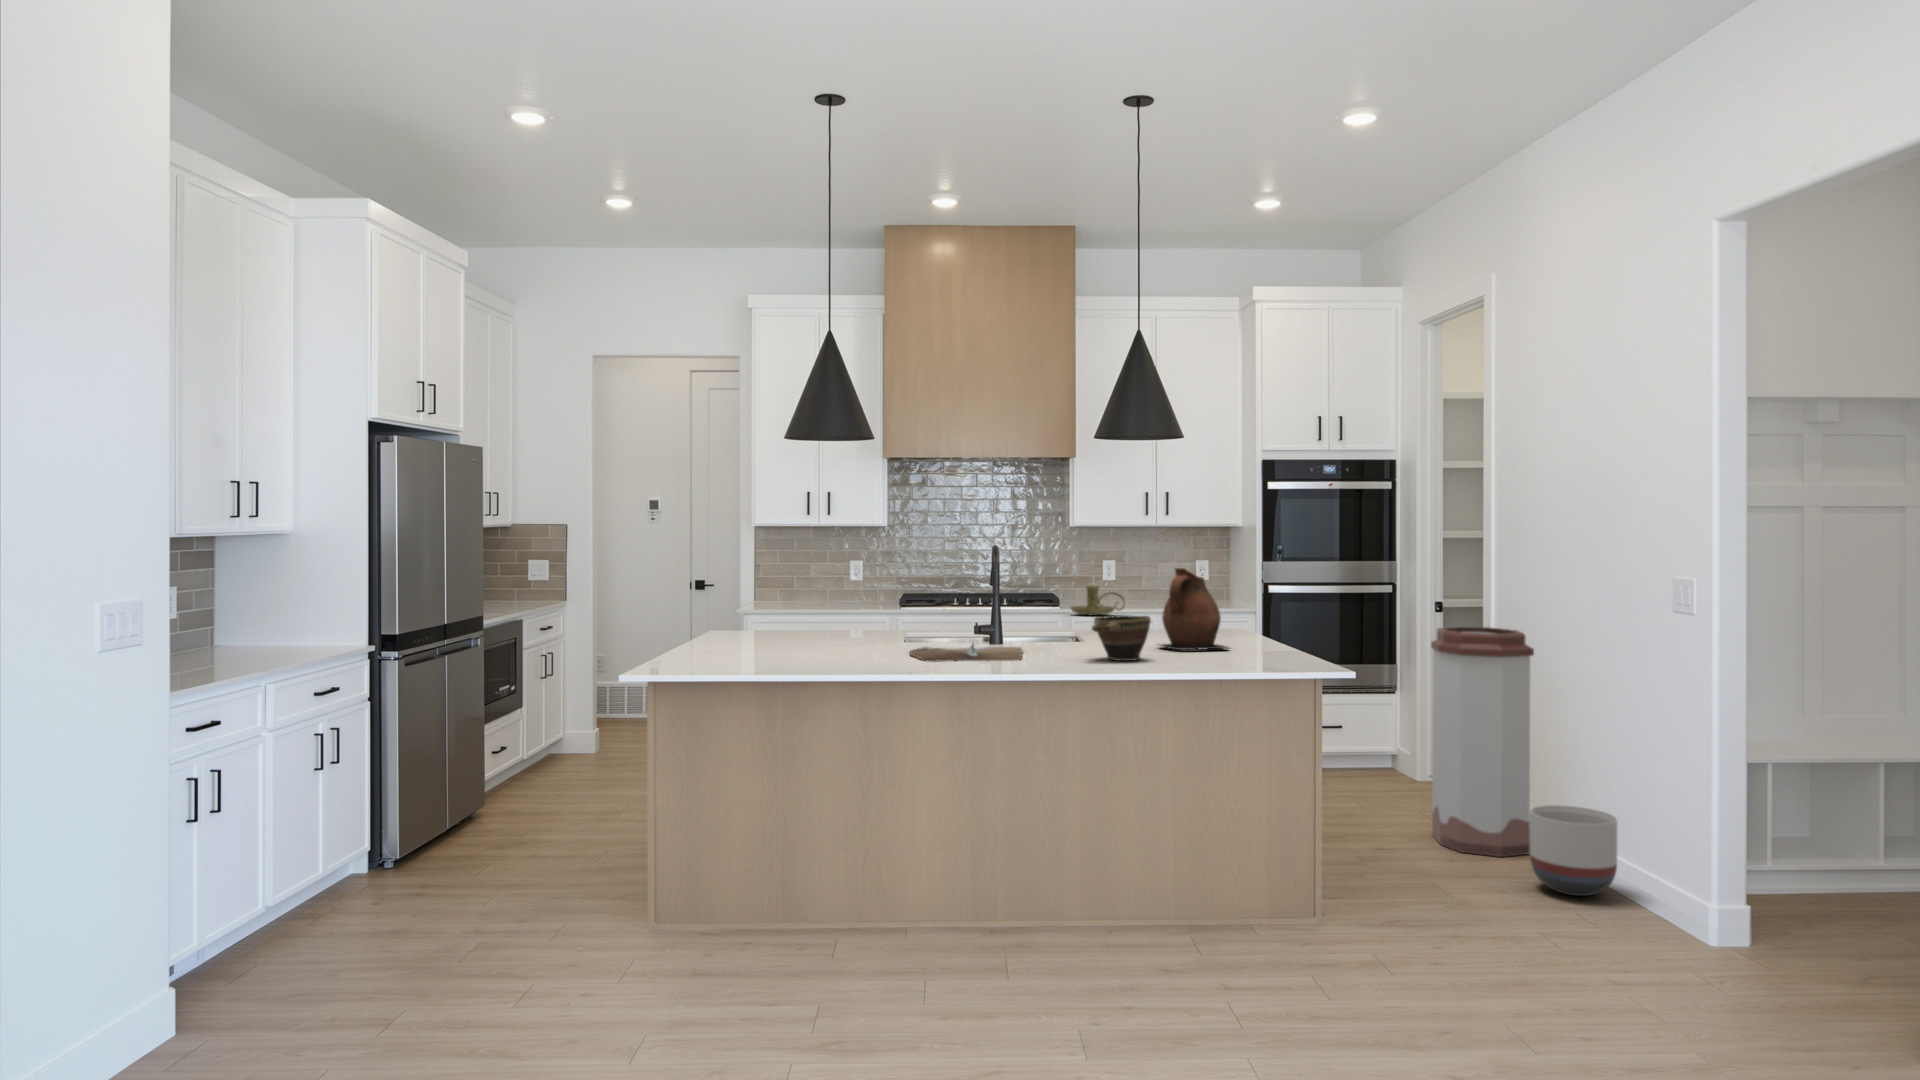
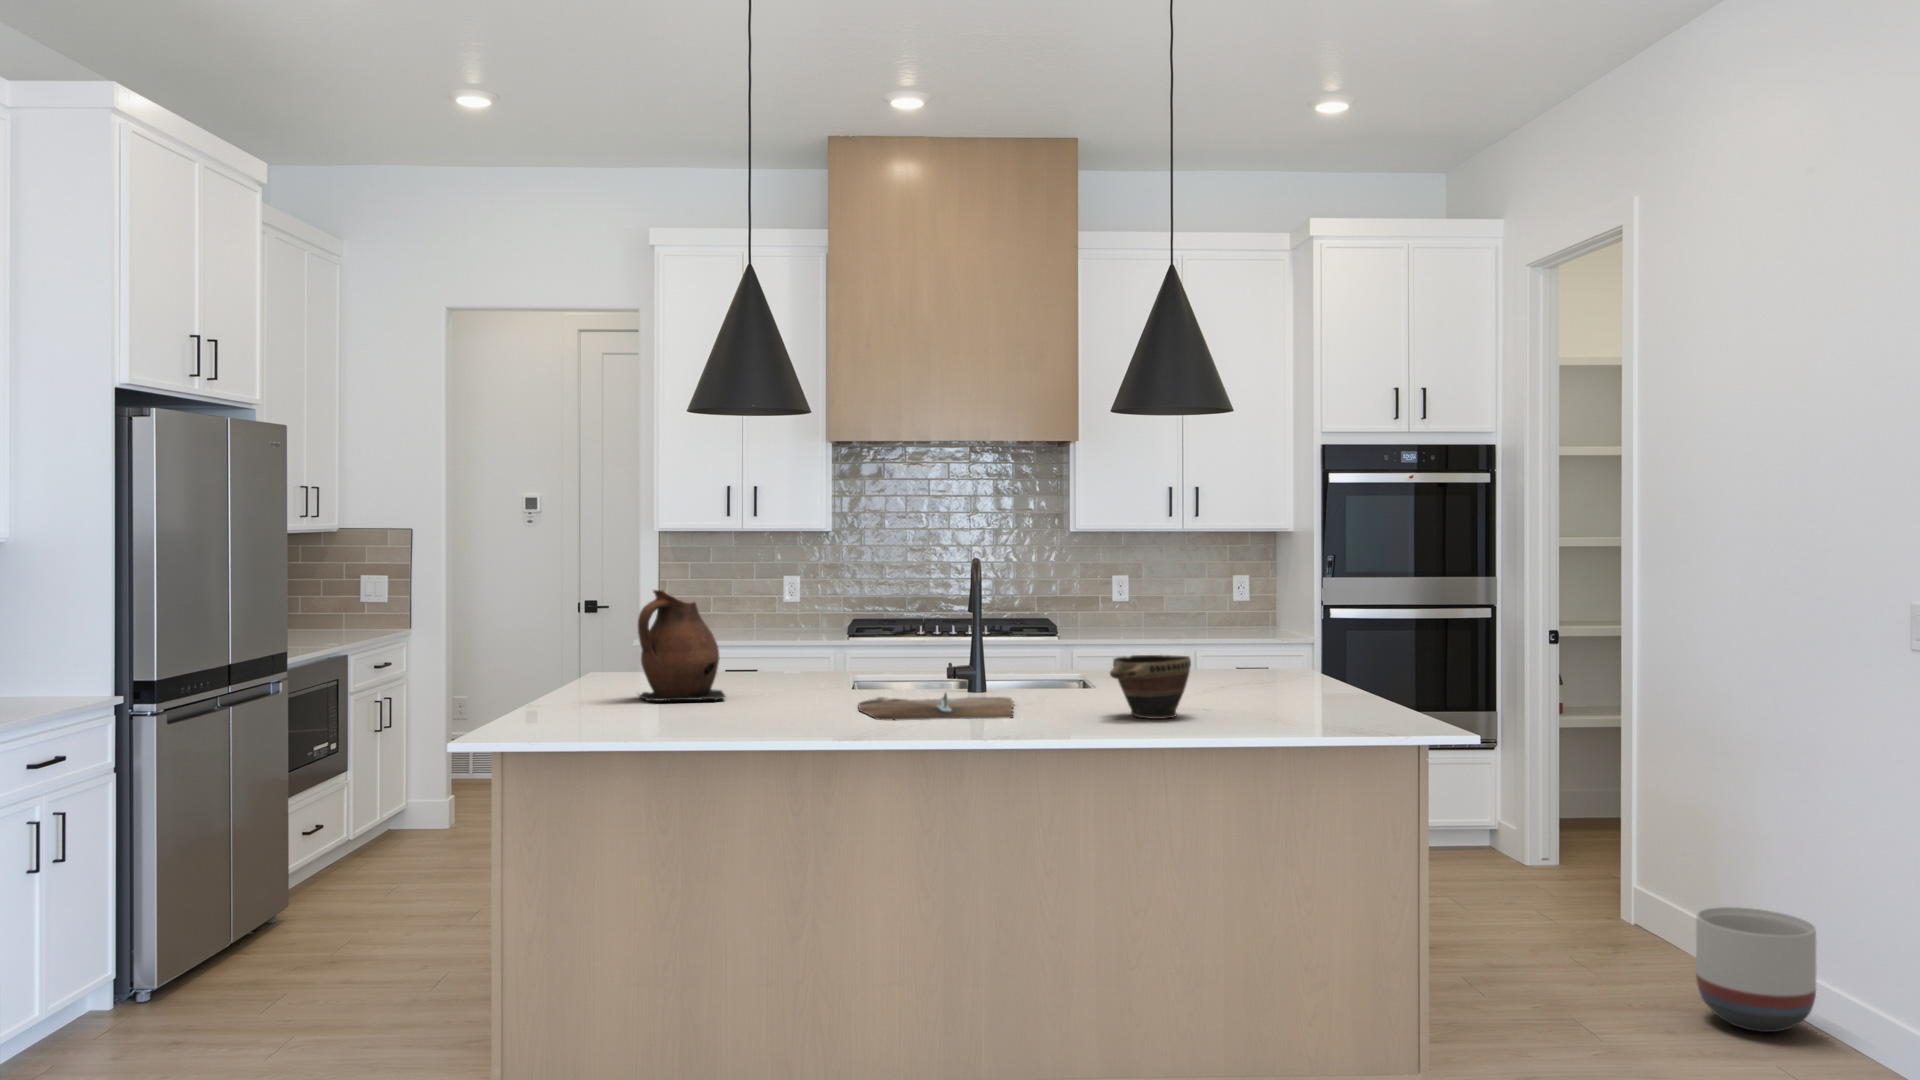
ceramic pitcher: present [1160,568,1230,650] -> present [638,590,725,701]
candle holder: present [1071,586,1125,616] -> none [1072,608,1143,647]
trash can: present [1431,627,1534,857] -> none [1553,665,1693,974]

